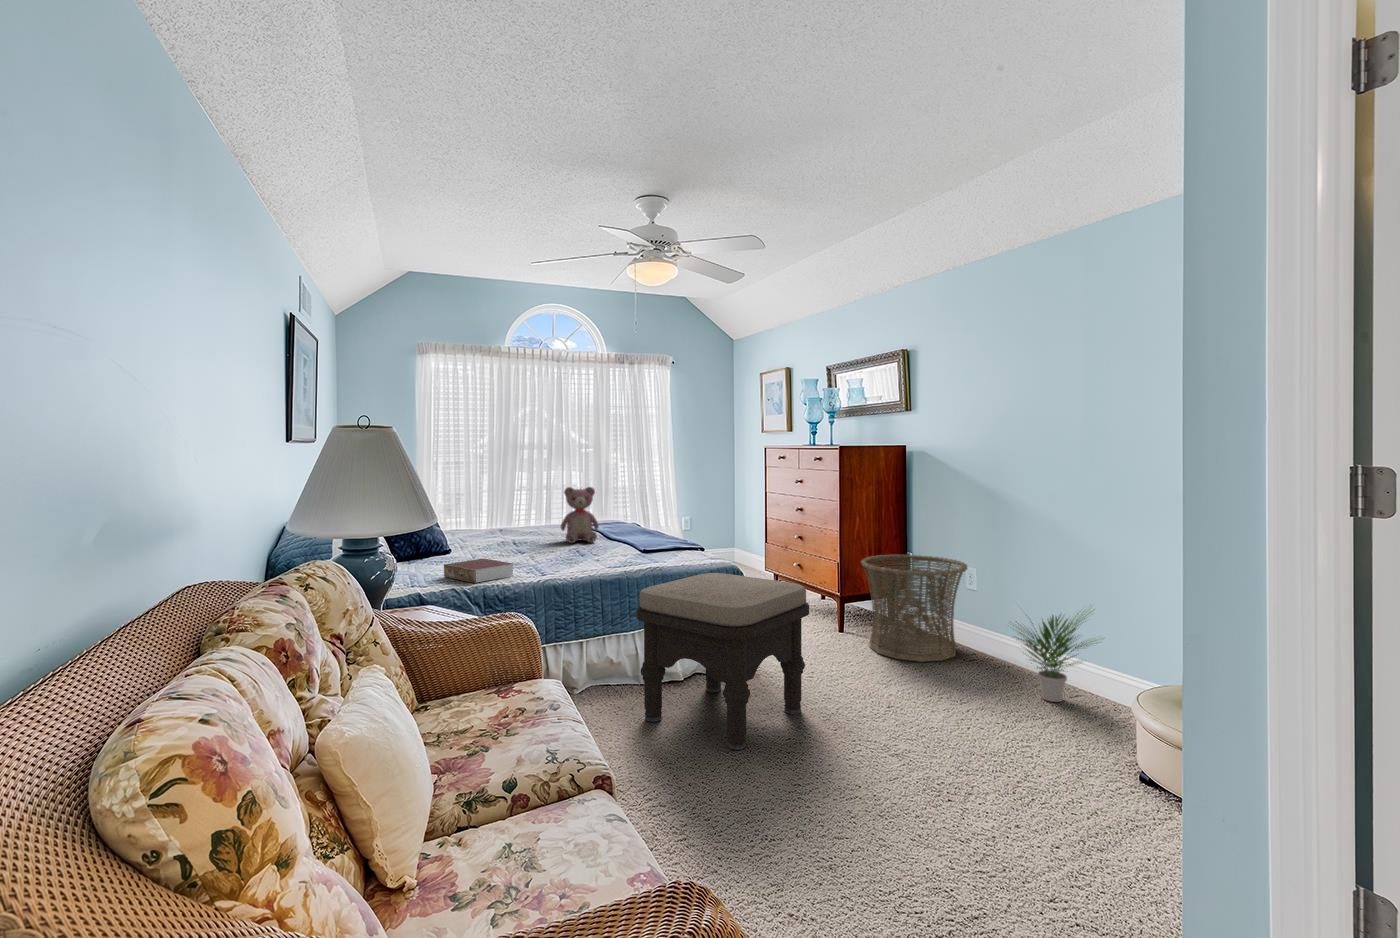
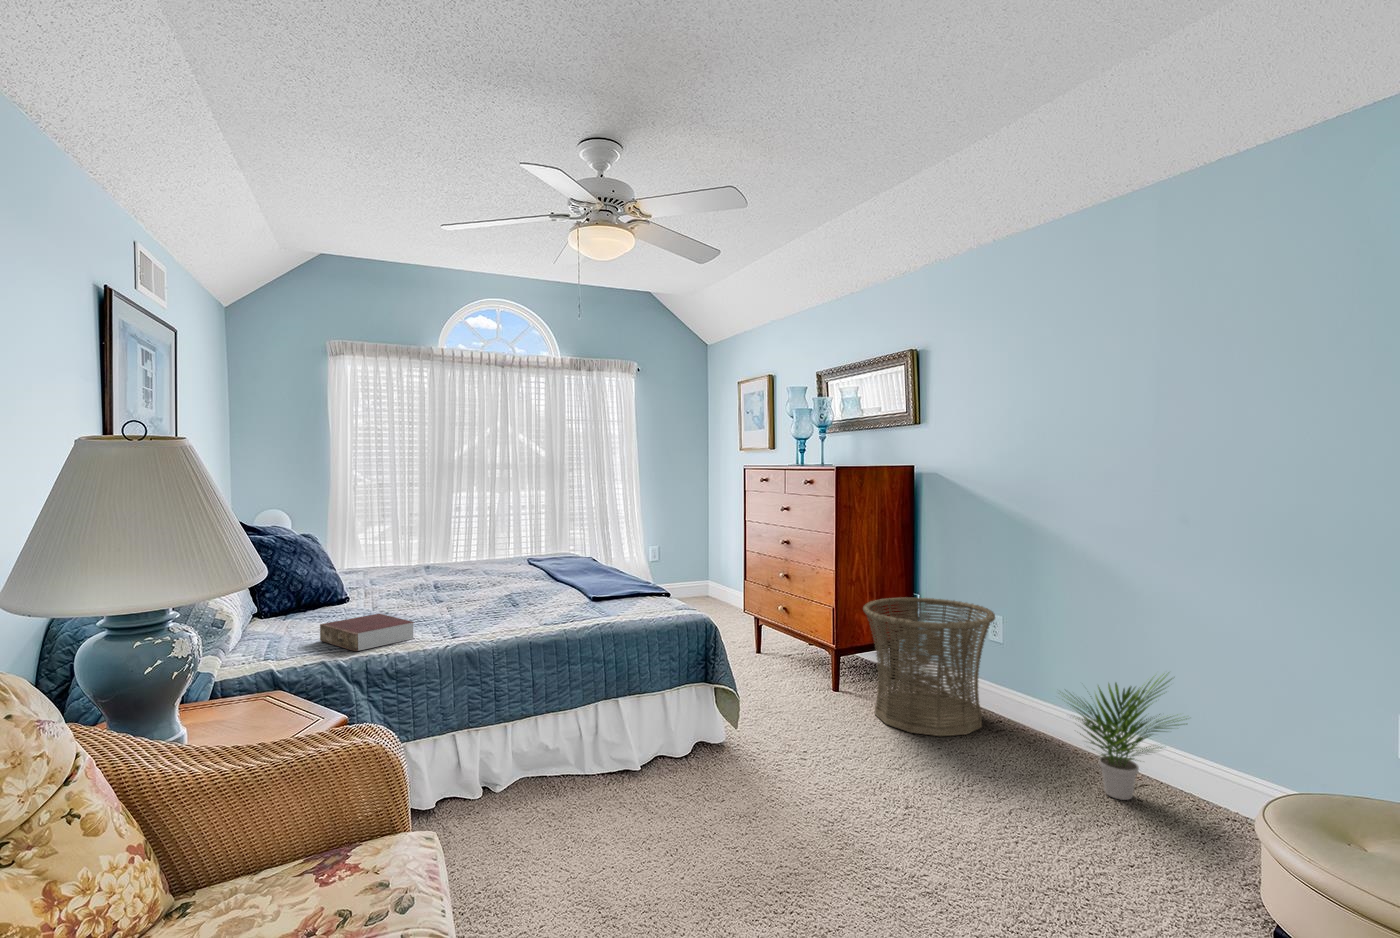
teddy bear: present [561,487,599,543] -> none [494,515,542,586]
ottoman: present [636,573,809,750] -> none [573,631,806,894]

